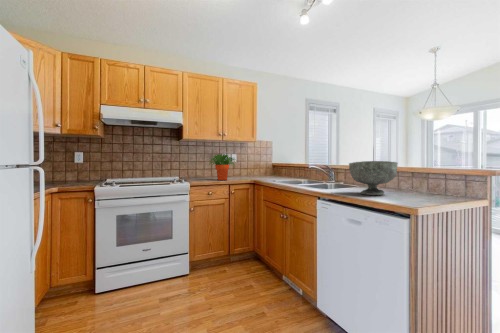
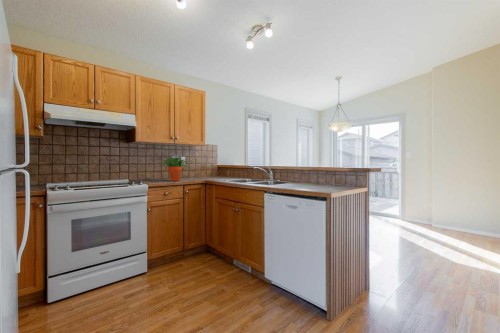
decorative bowl: present [349,161,398,195] -> none [292,165,325,189]

